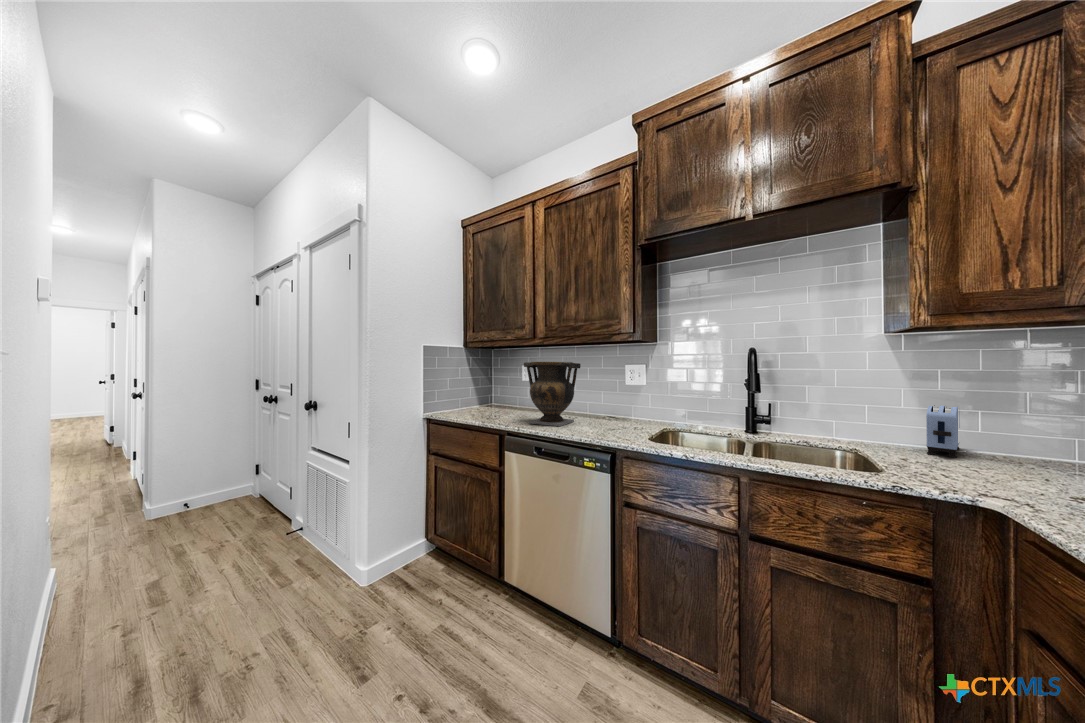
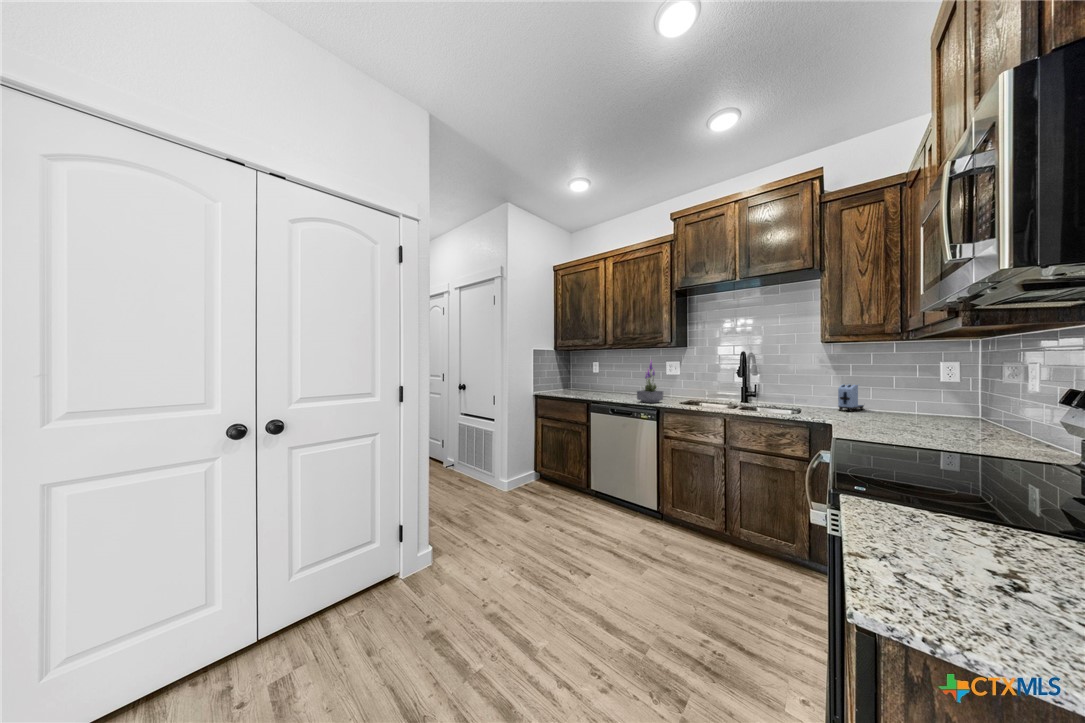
potted plant: none [578,361,622,437] -> present [637,362,663,403]
vase: present [524,362,581,426] -> none [600,359,637,399]

